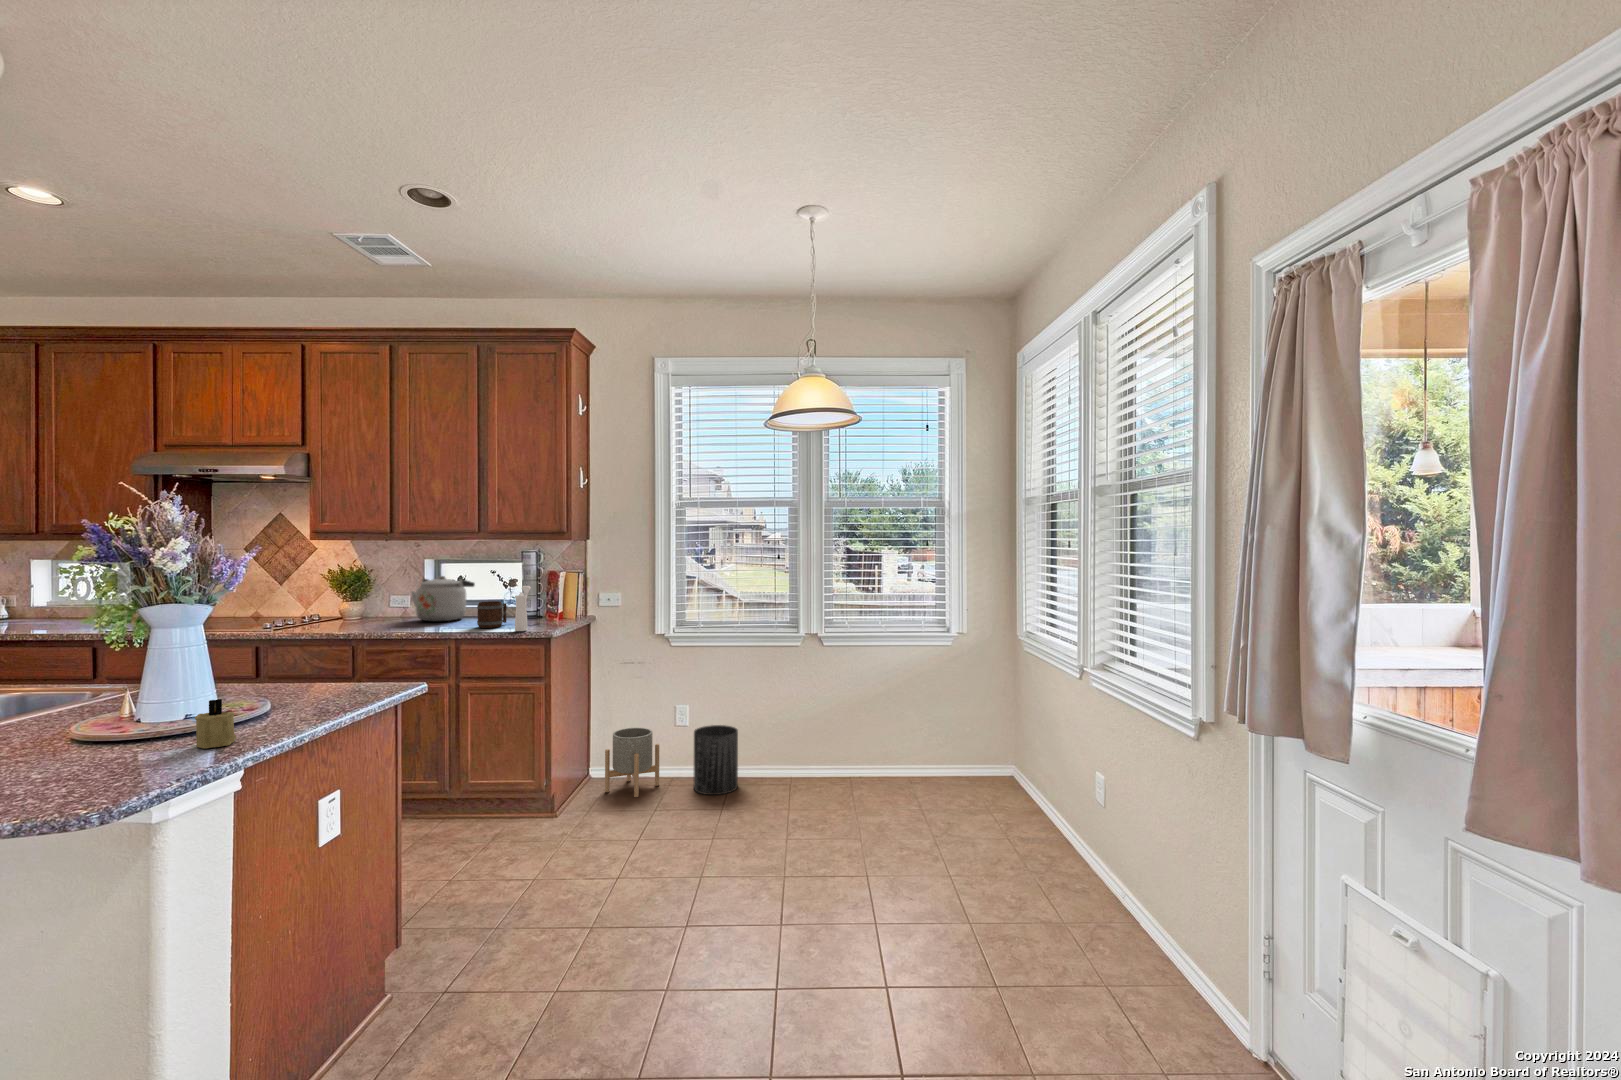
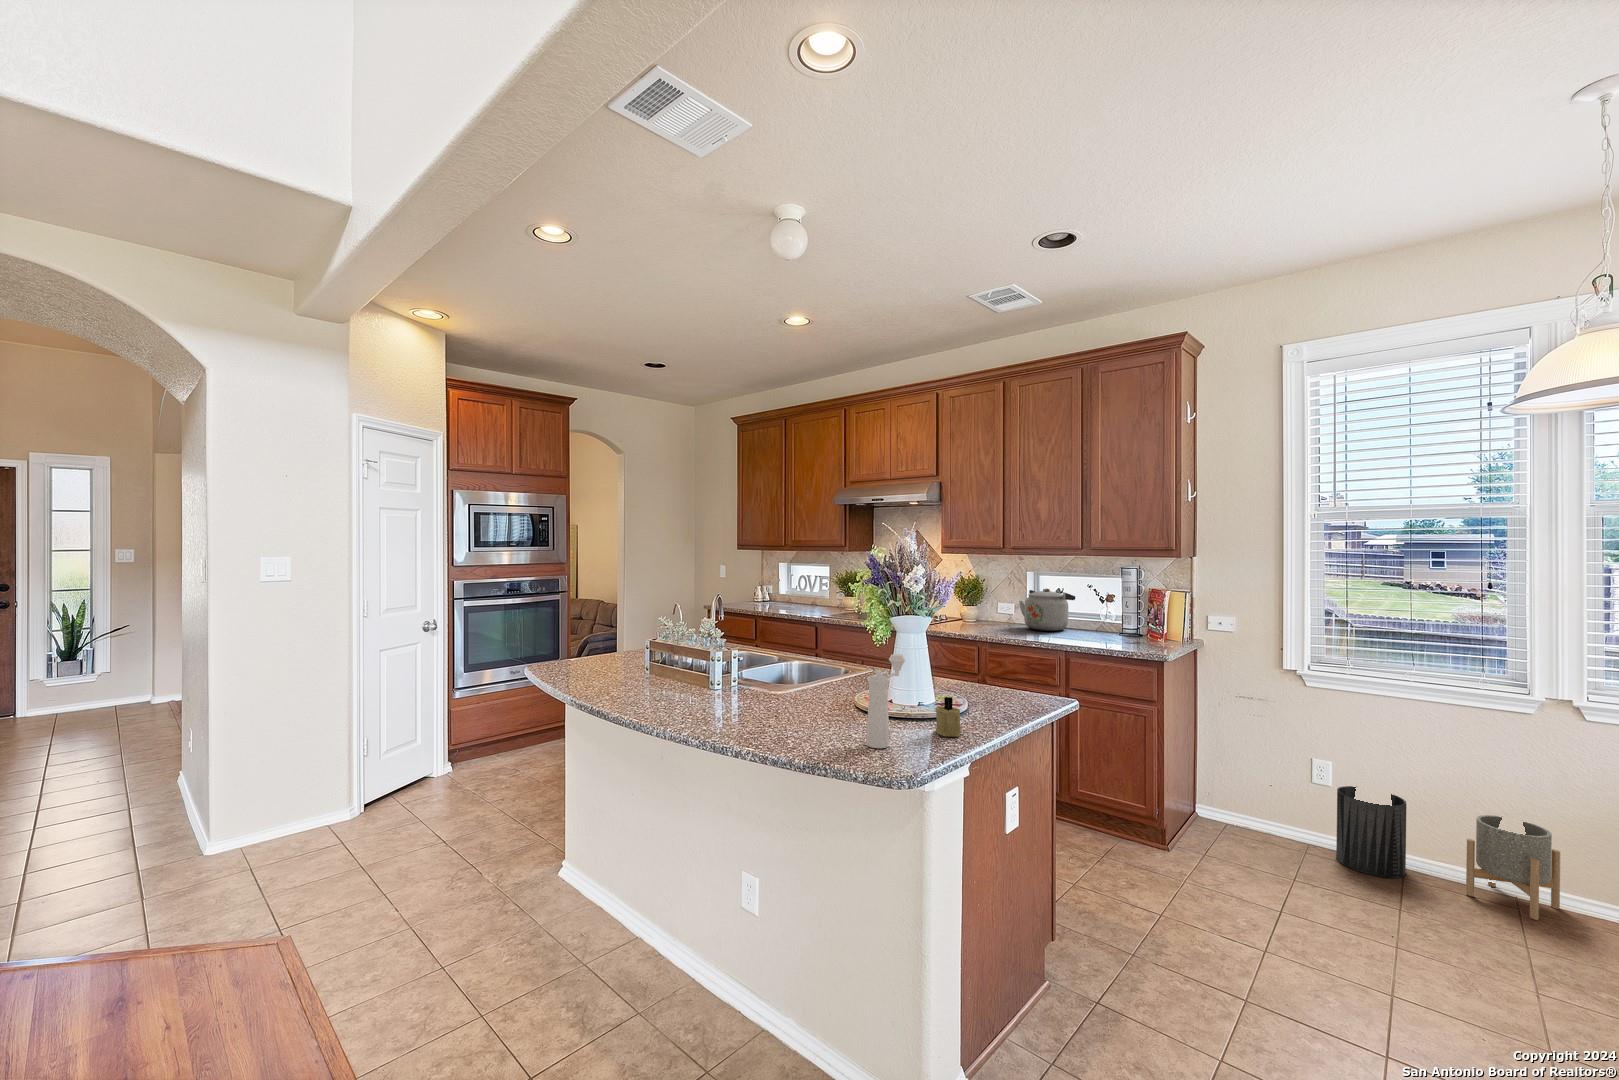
pepper mill: present [515,586,531,631] -> present [867,654,905,748]
mug: present [477,601,506,628] -> none [1084,616,1111,642]
planter: present [605,728,659,797] -> present [1466,815,1560,920]

